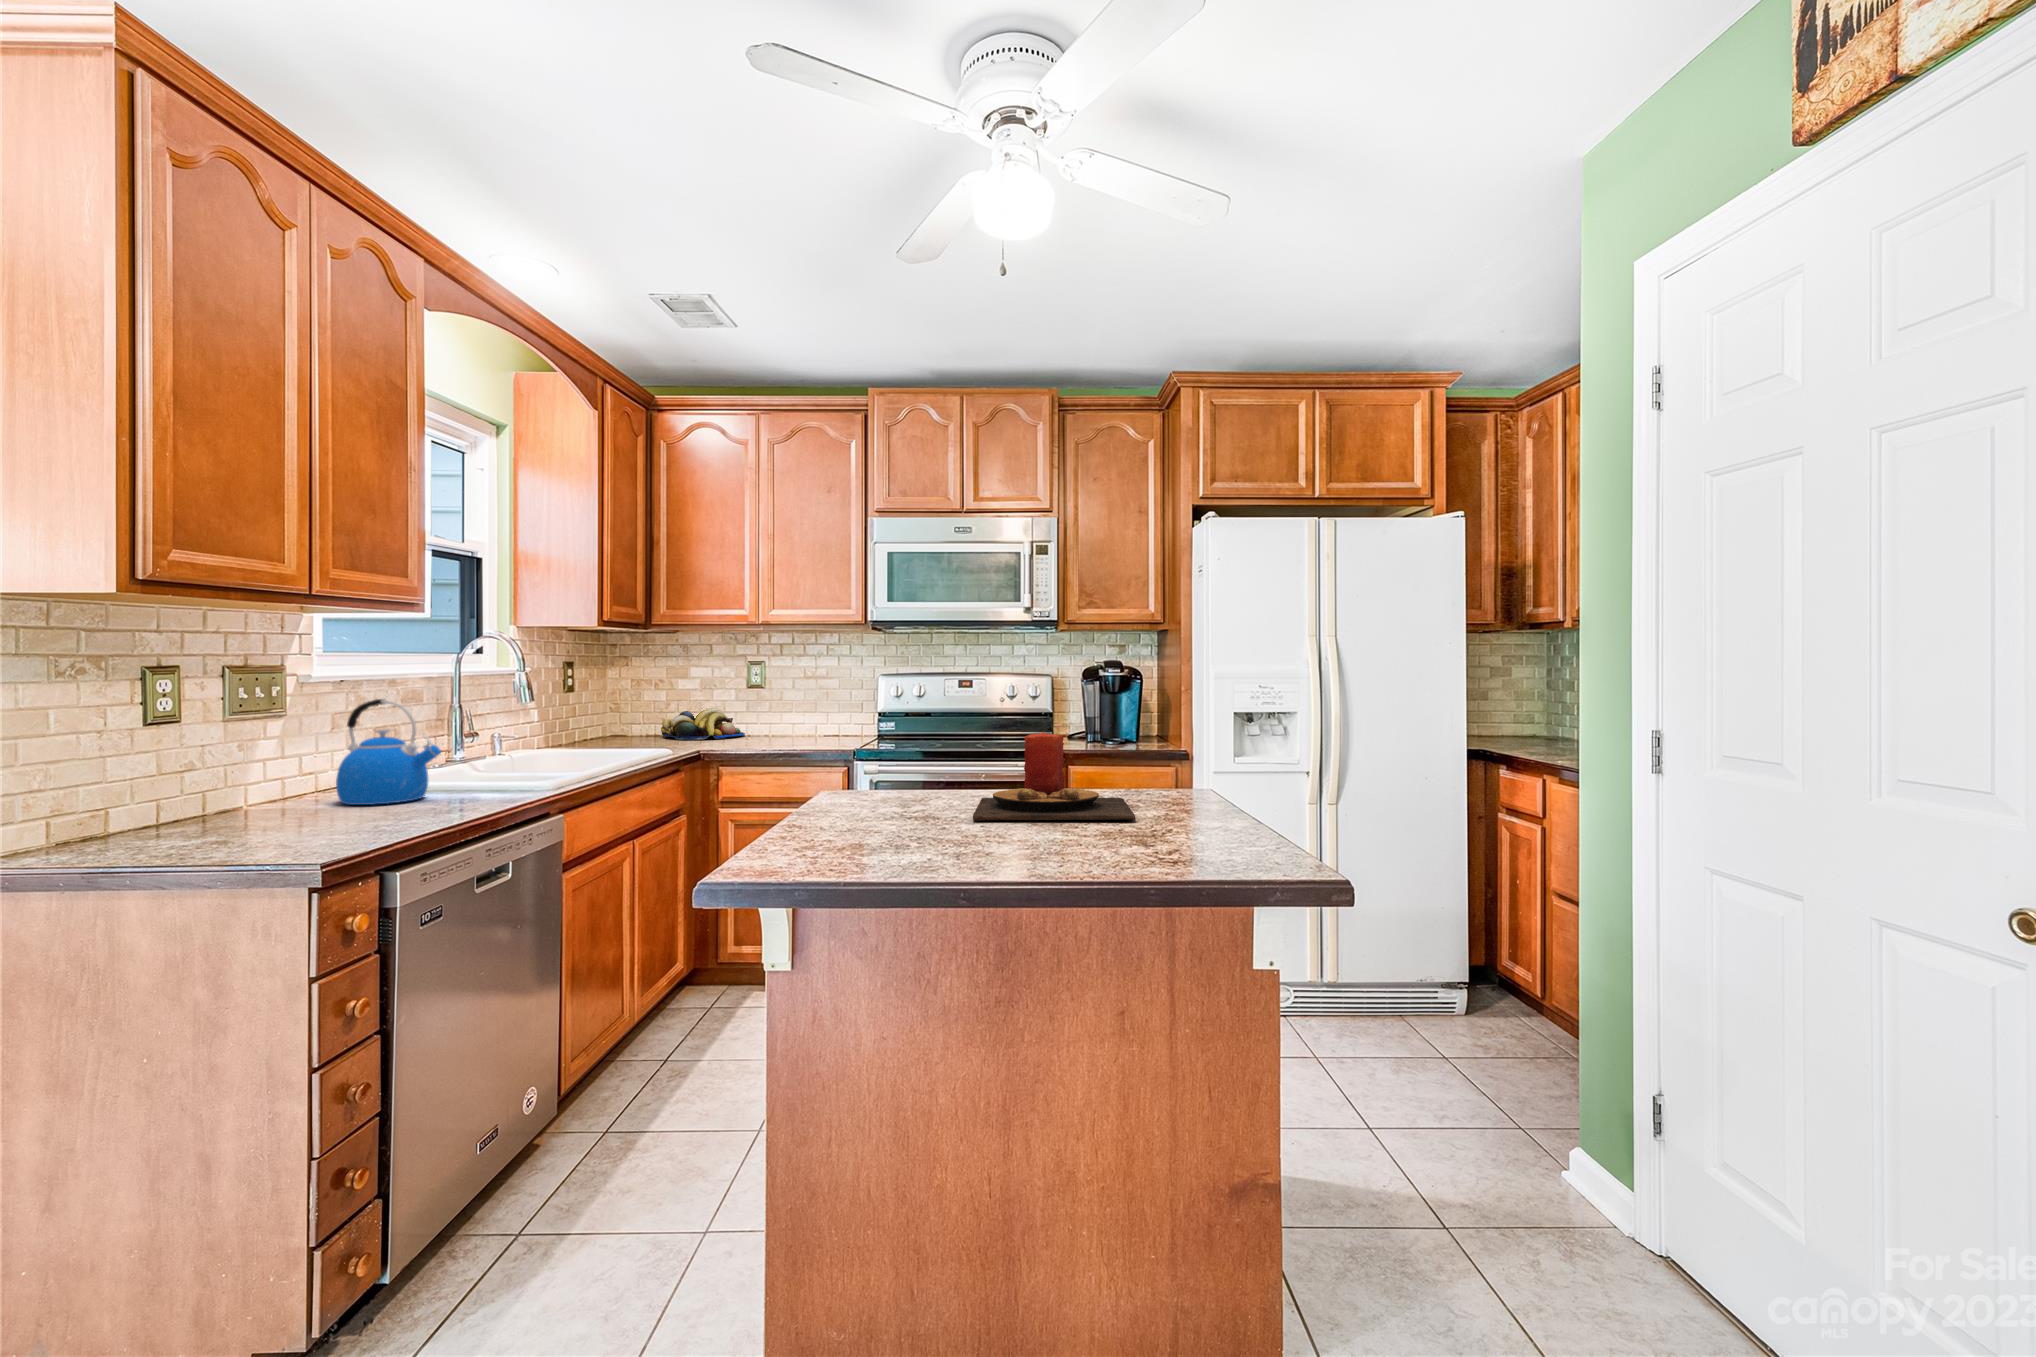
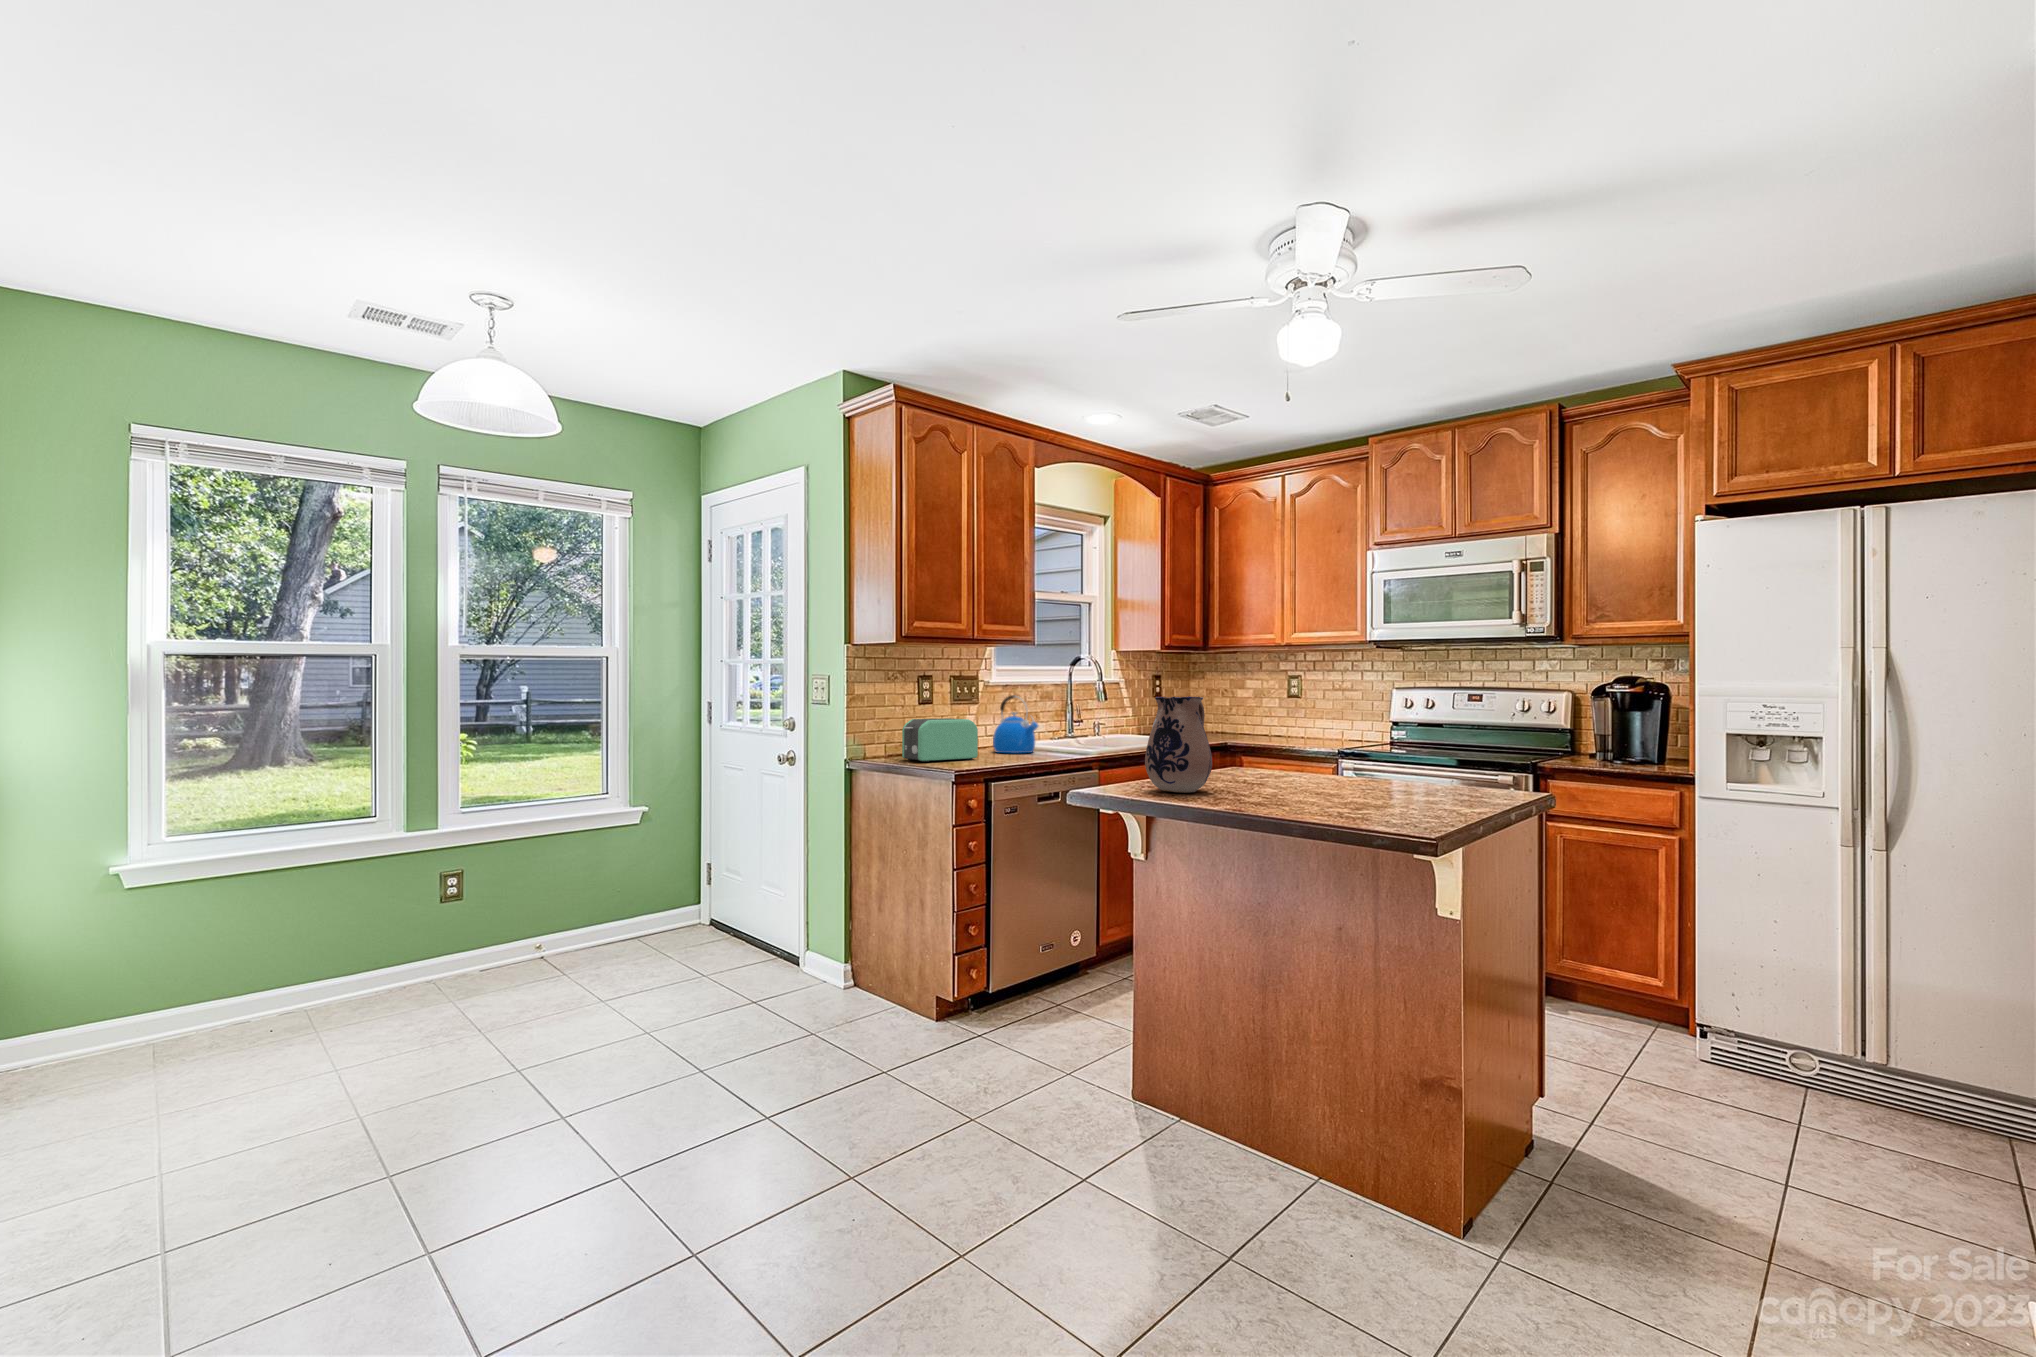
ceramic pitcher: none [842,701,952,861] -> present [1145,697,1212,793]
fruit bowl: present [661,708,745,740] -> none [1224,712,1288,736]
candle: present [973,732,1135,821] -> none [1274,726,1429,794]
toaster: none [130,751,330,848] -> present [902,718,978,762]

